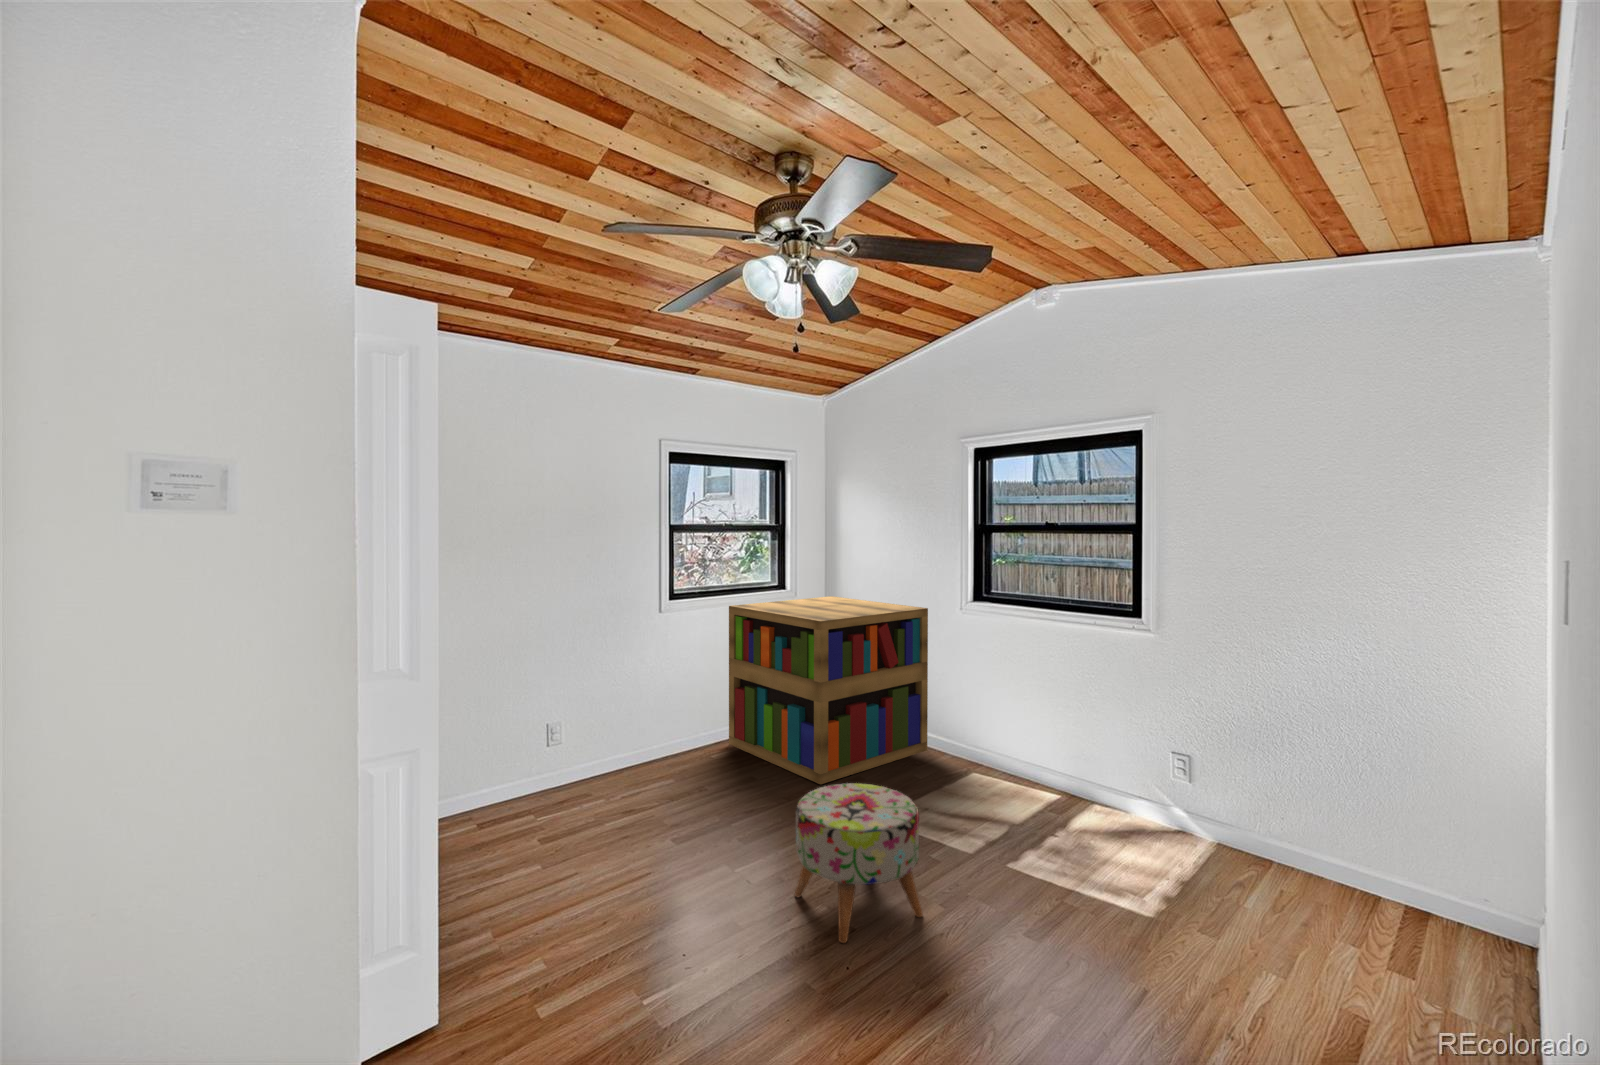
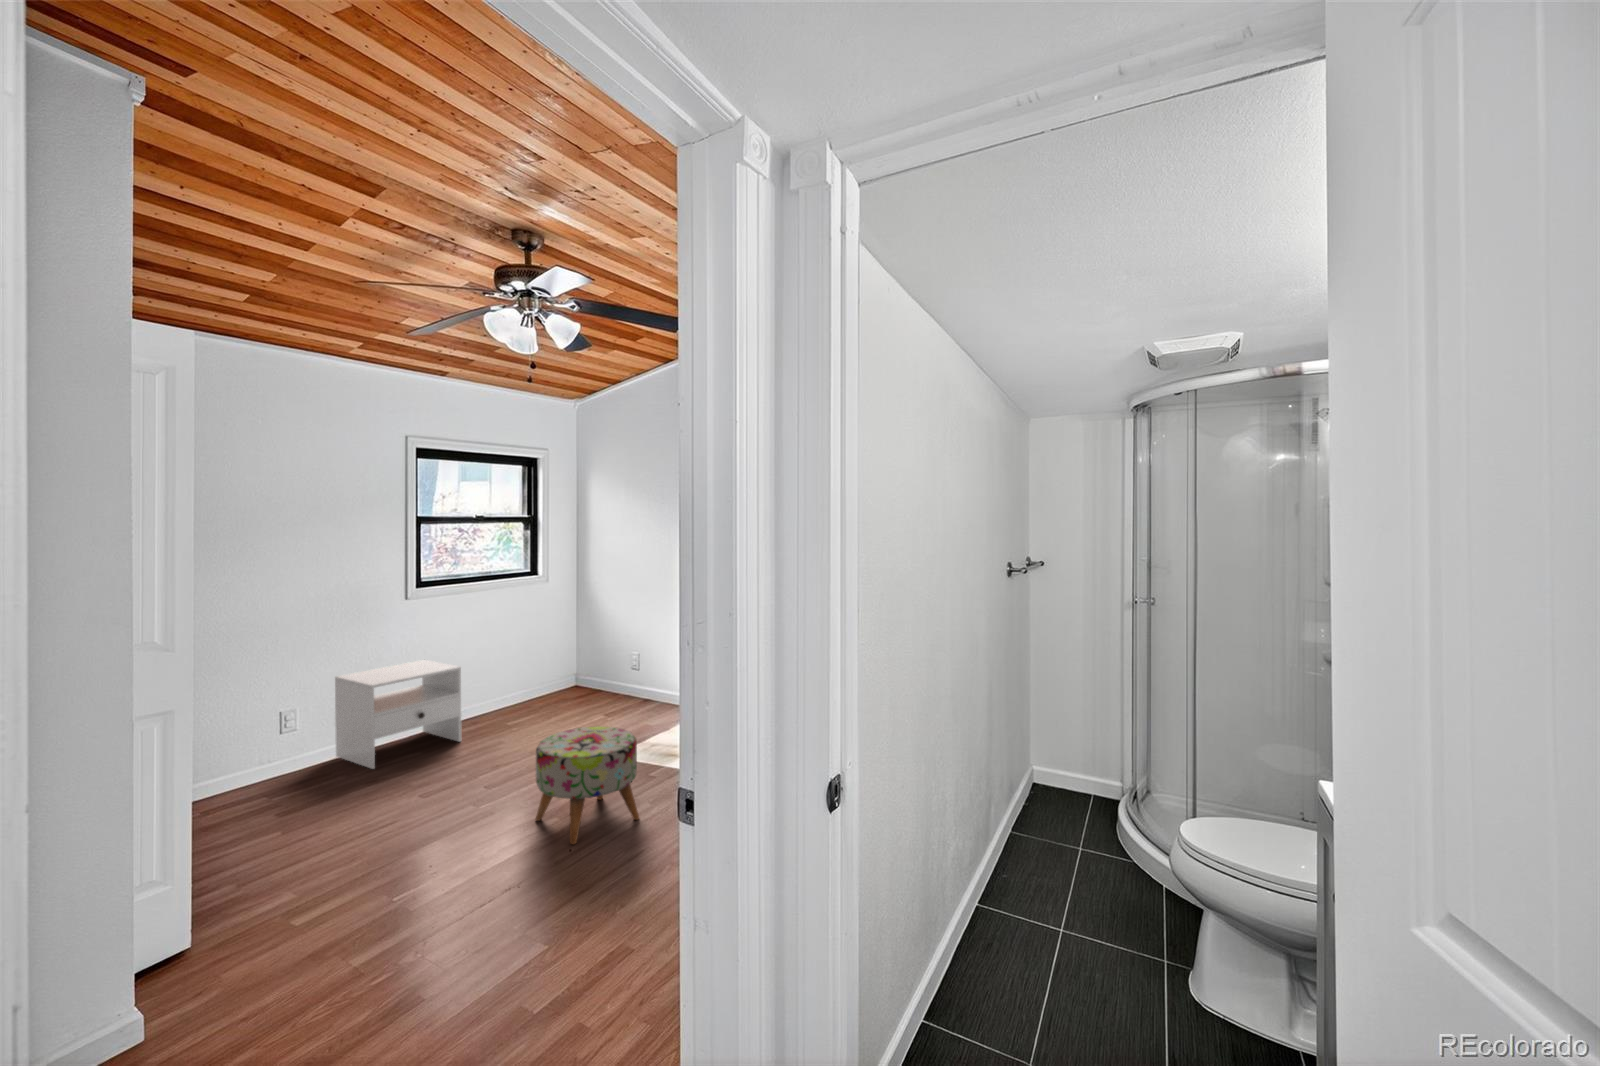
bookshelf: present [729,596,928,785] -> none [479,581,663,740]
nightstand: none [591,678,711,797] -> present [335,660,461,769]

